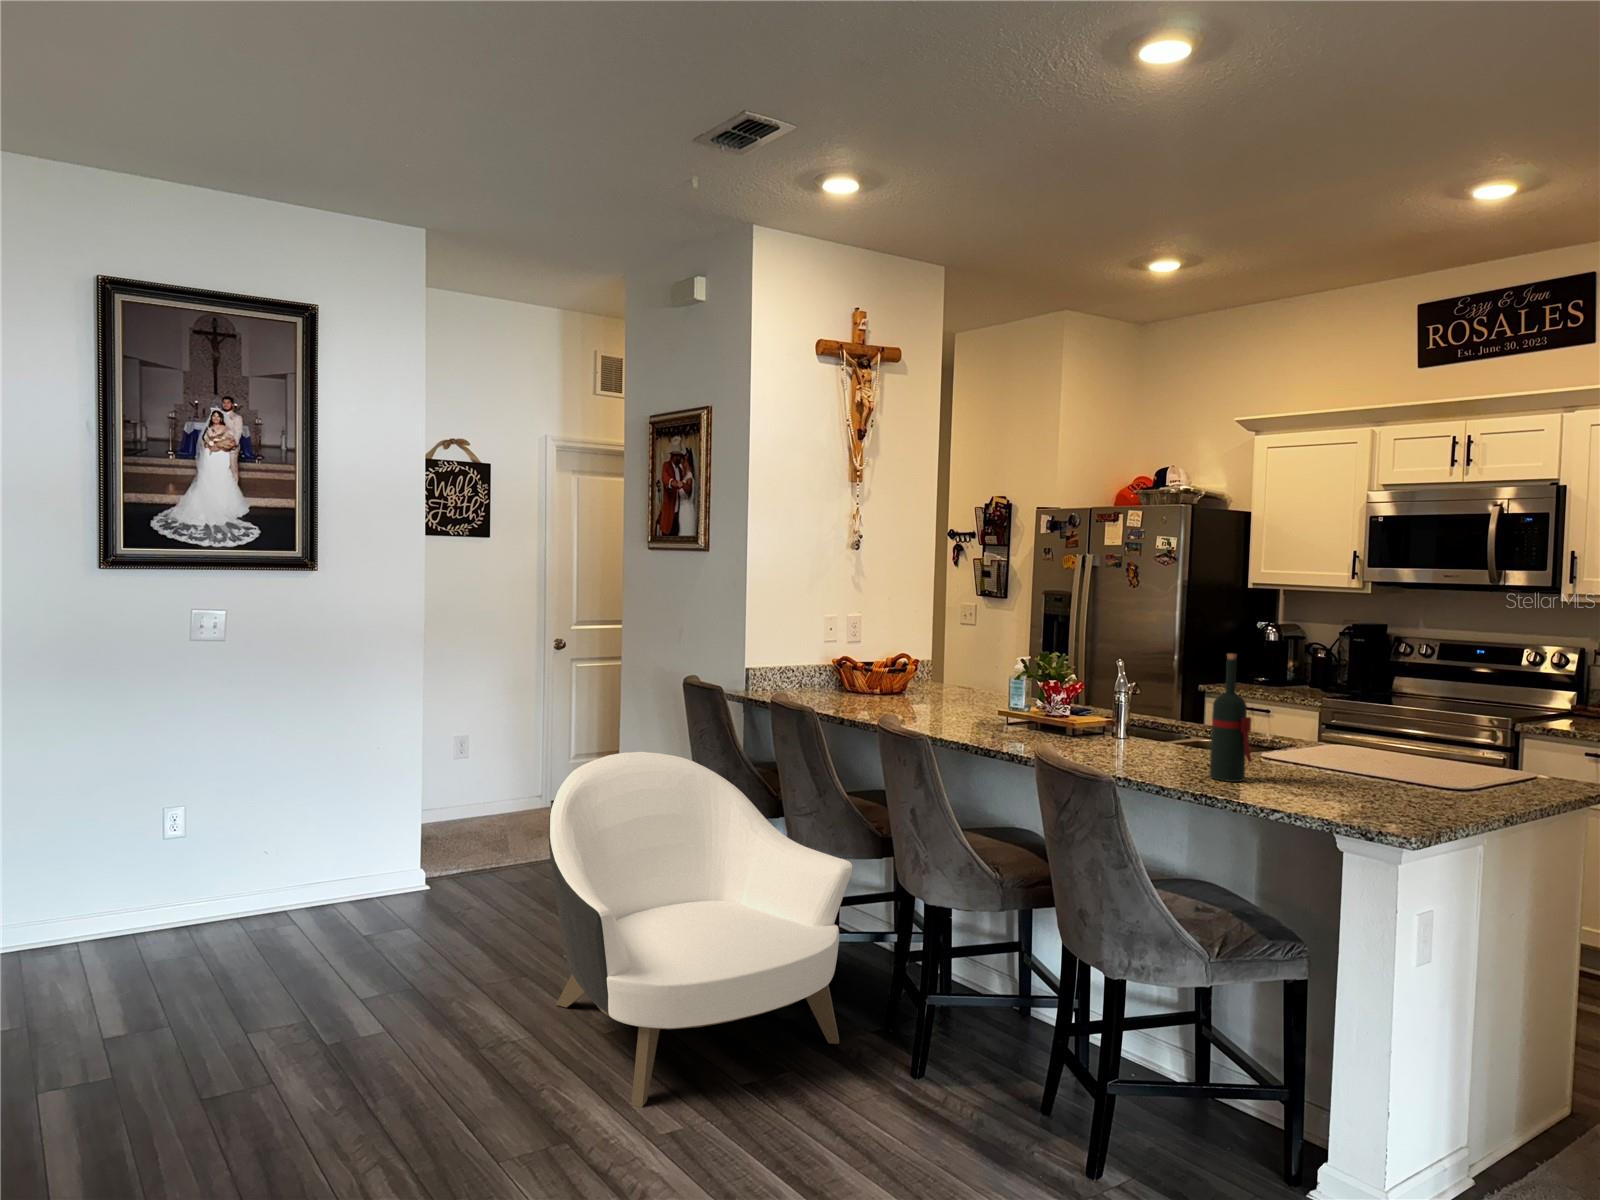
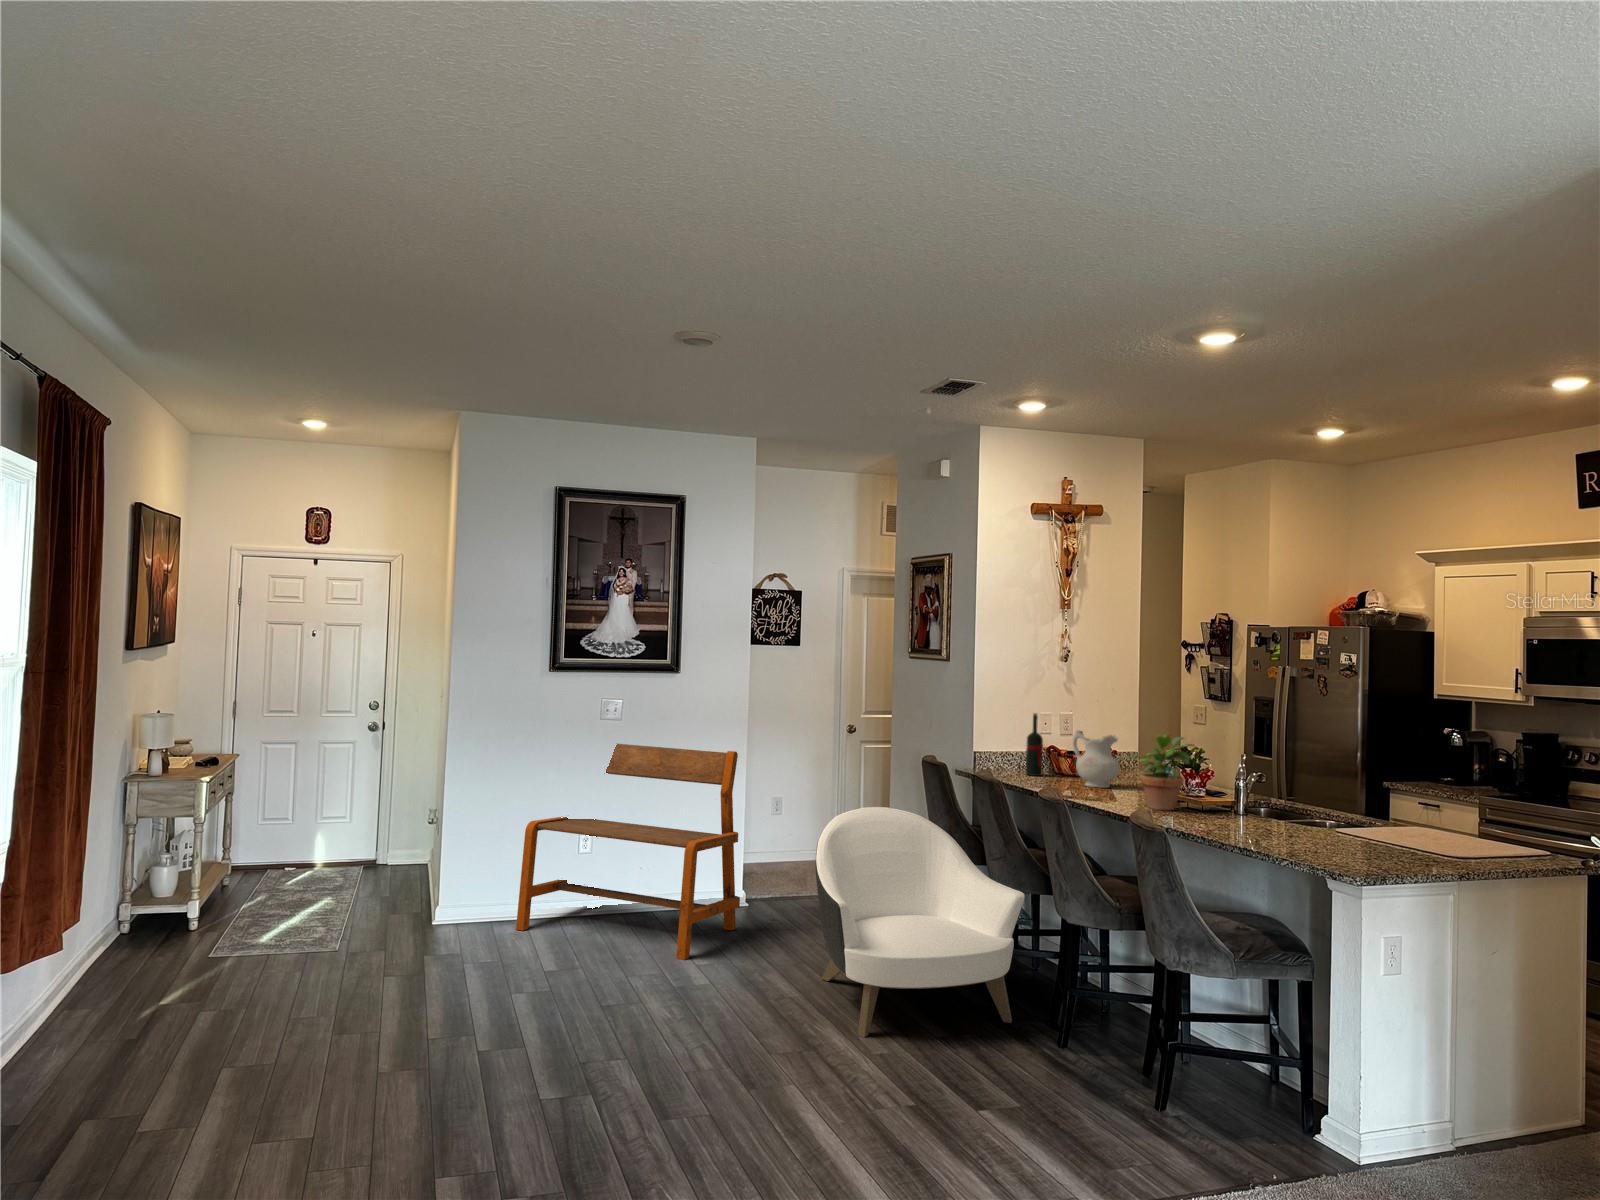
ceramic pitcher: none [890,635,951,710] -> present [1072,731,1119,788]
potted plant: none [990,635,1076,738] -> present [1127,735,1194,810]
wine bottle: present [1210,654,1253,782] -> present [1026,713,1043,776]
bench: none [48,673,422,998] -> present [516,744,740,960]

